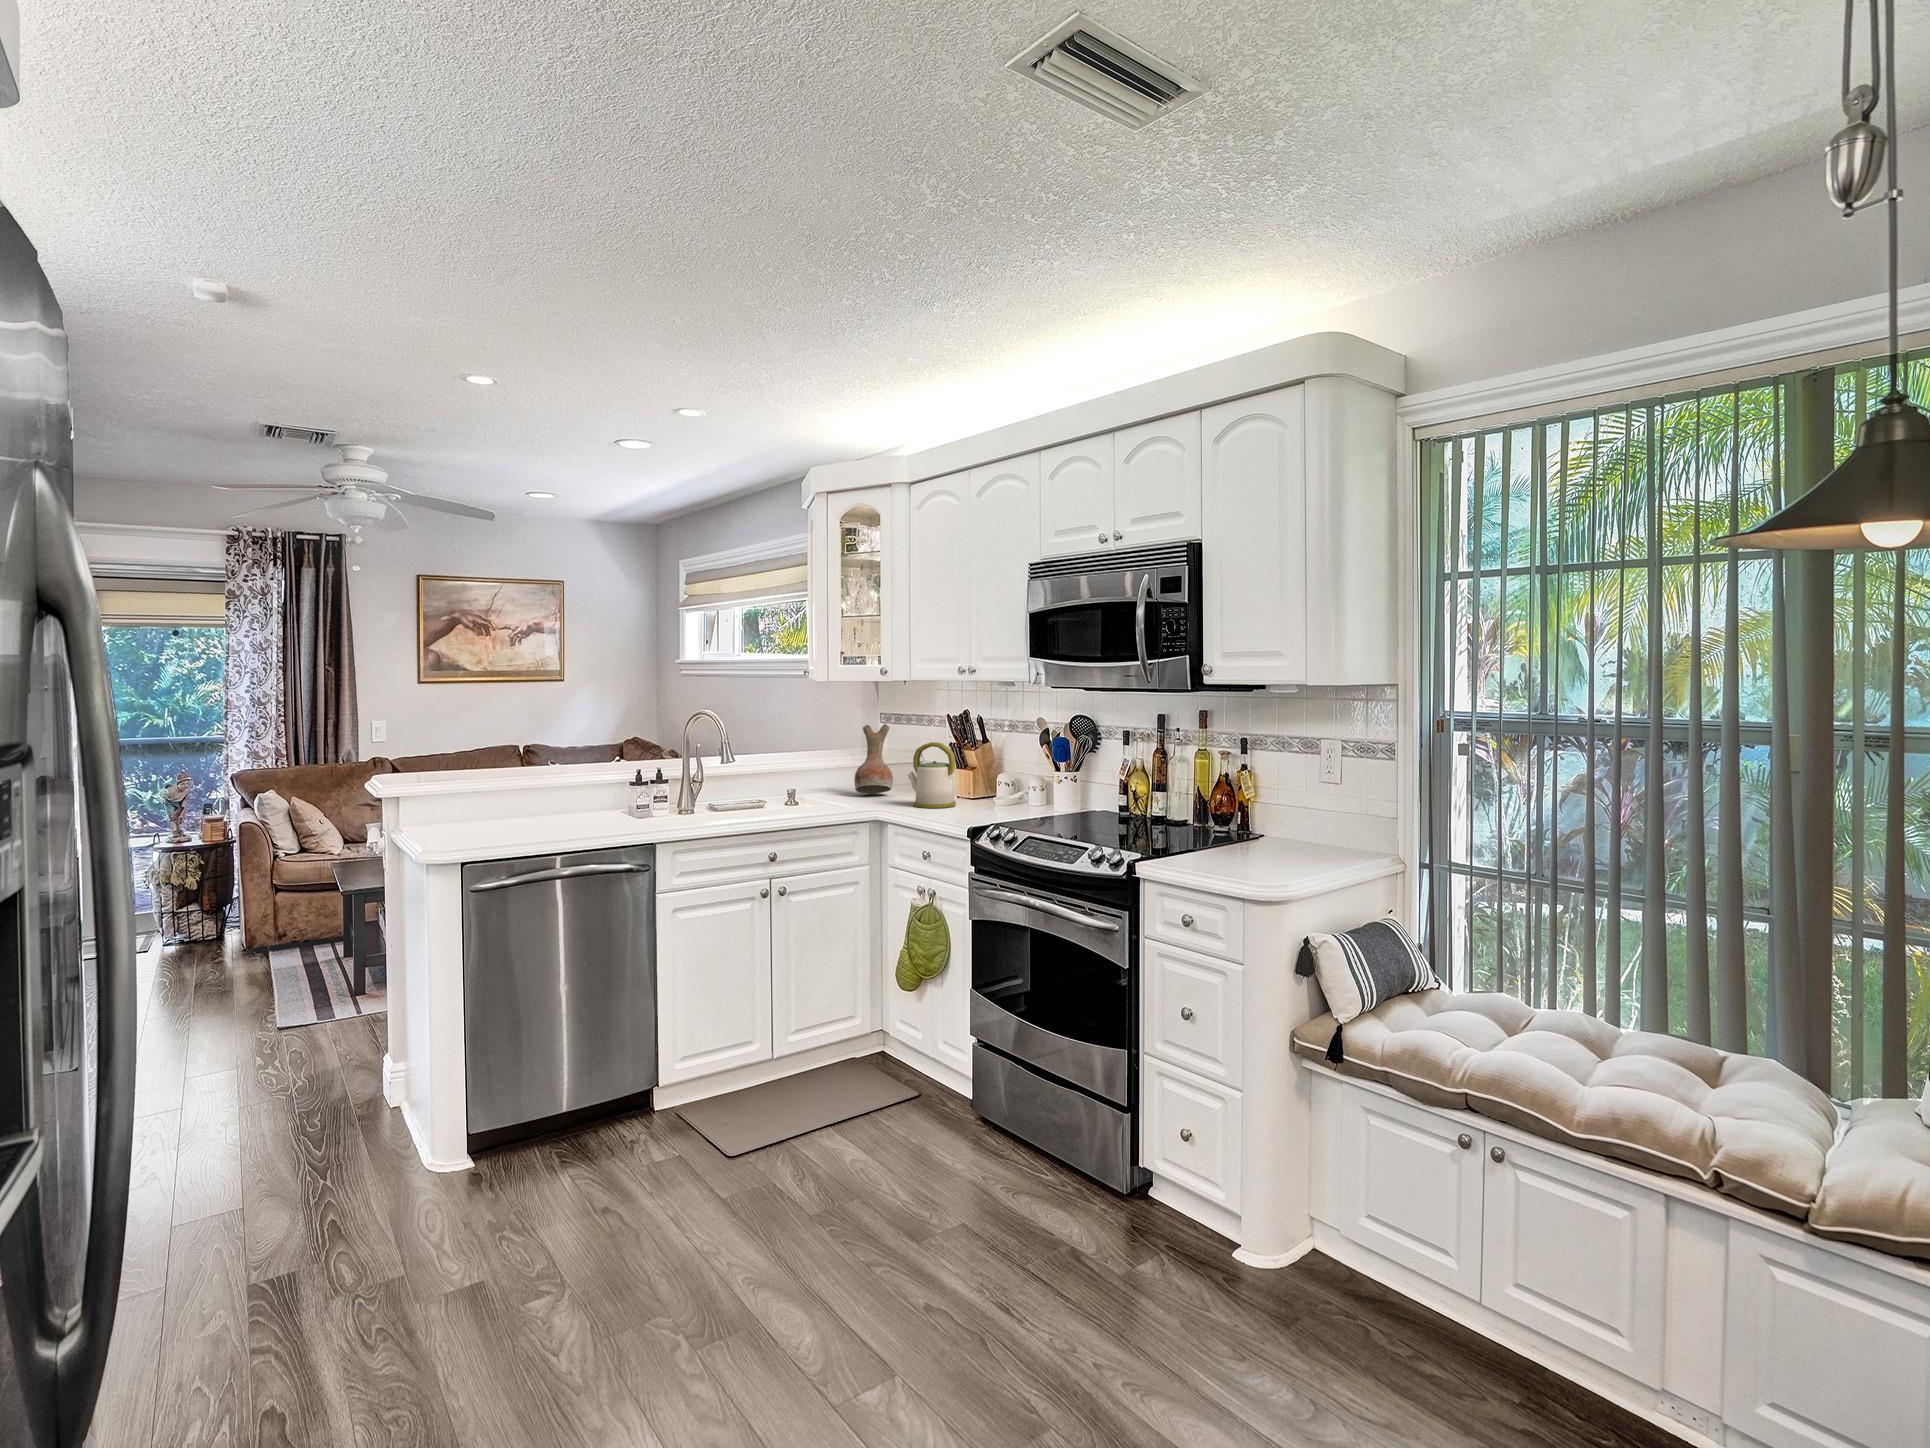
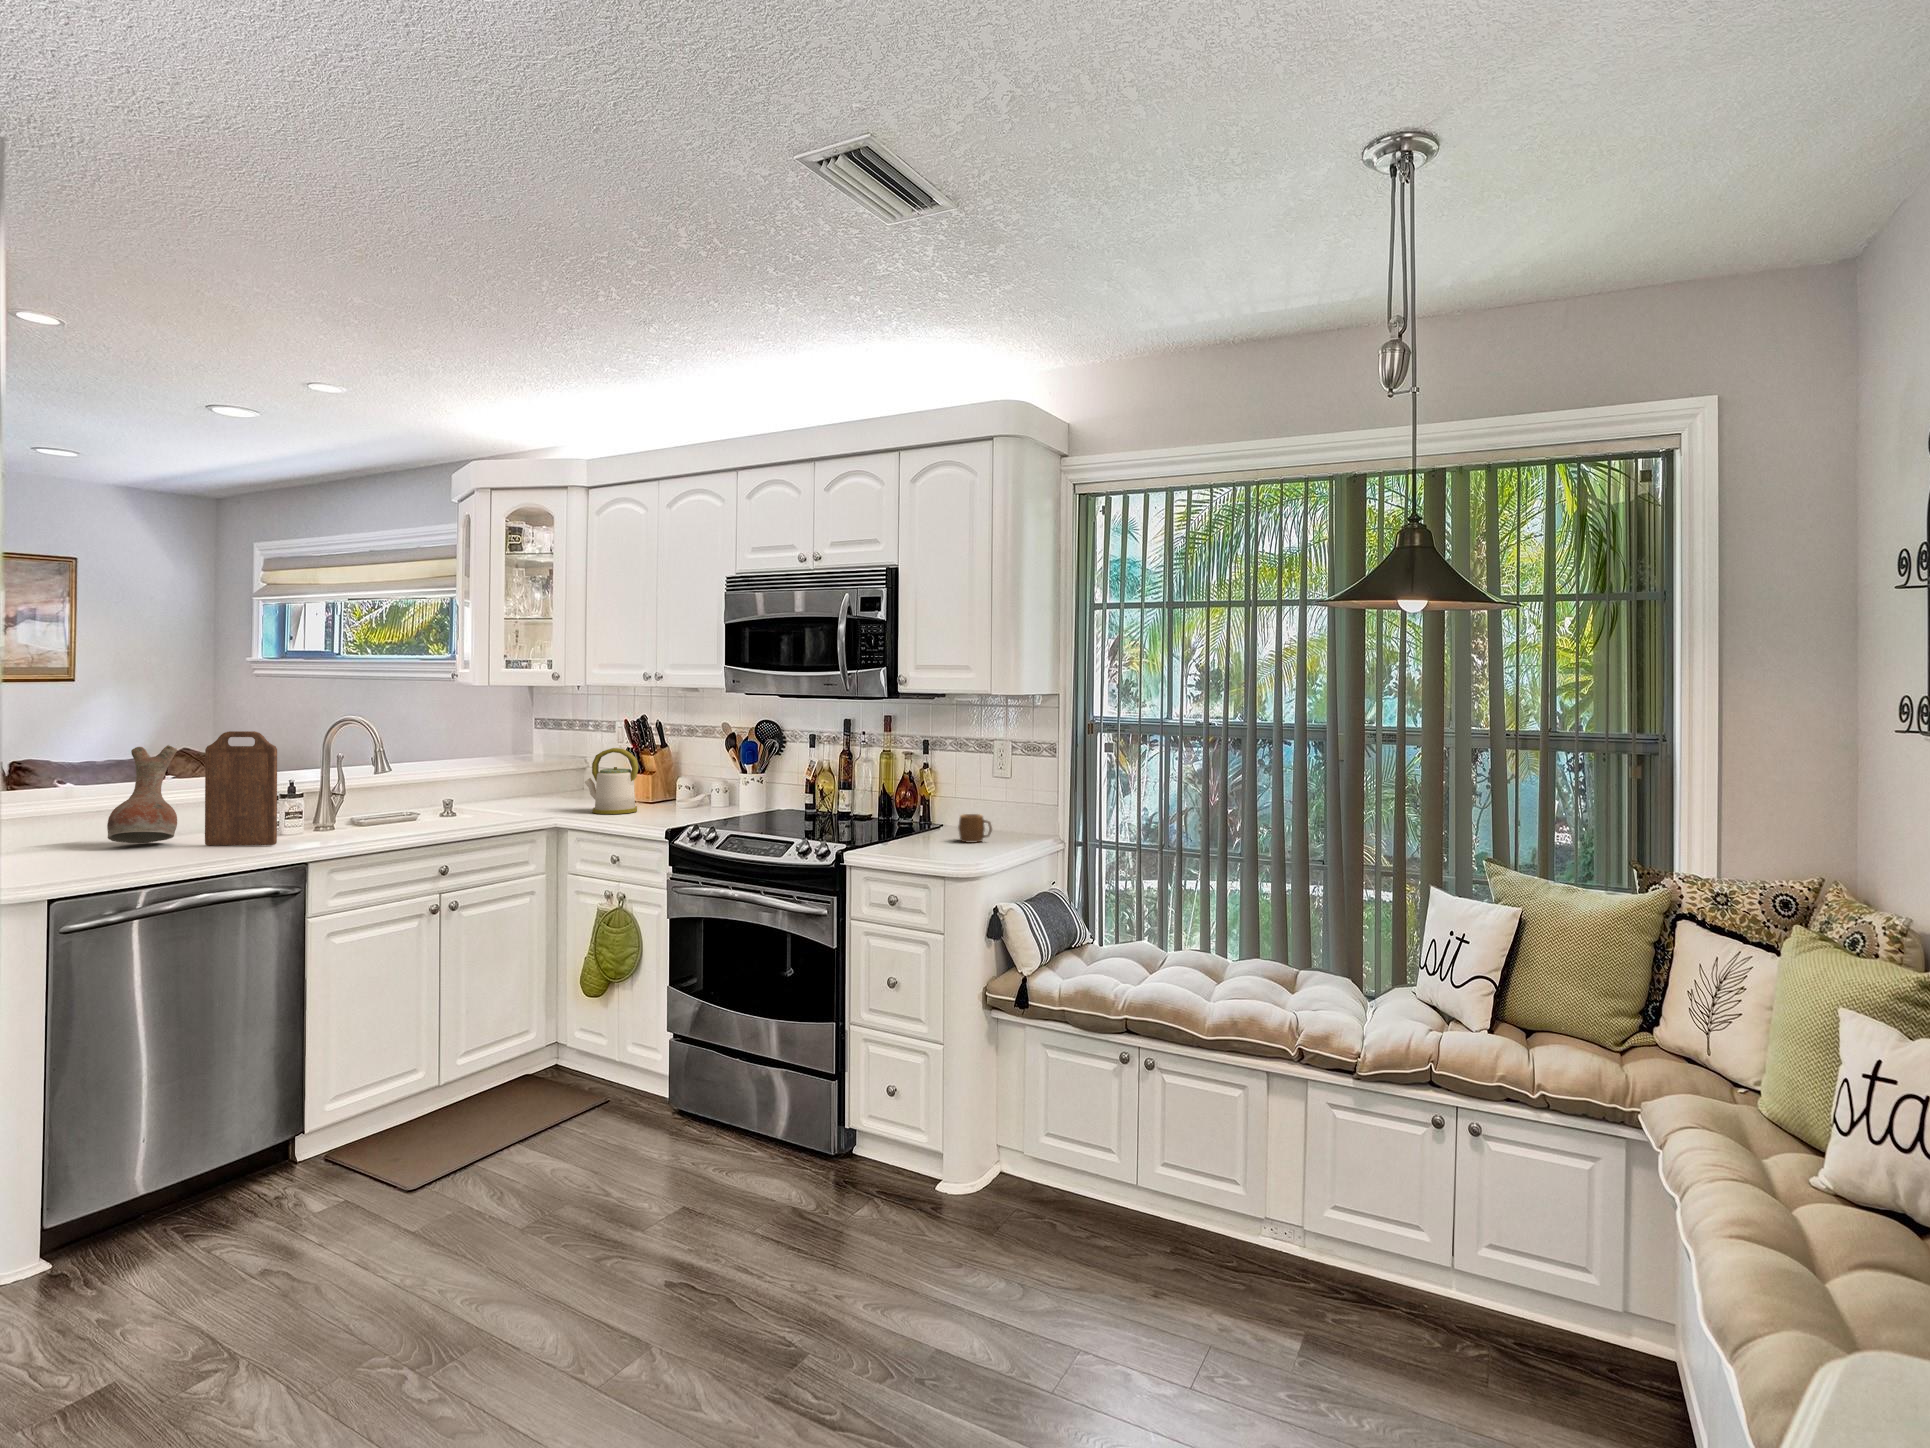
cutting board: none [585,723,637,825] -> present [205,731,277,845]
vase: present [854,724,893,794] -> present [107,745,178,843]
mug: none [1271,824,1311,858] -> present [958,814,992,843]

